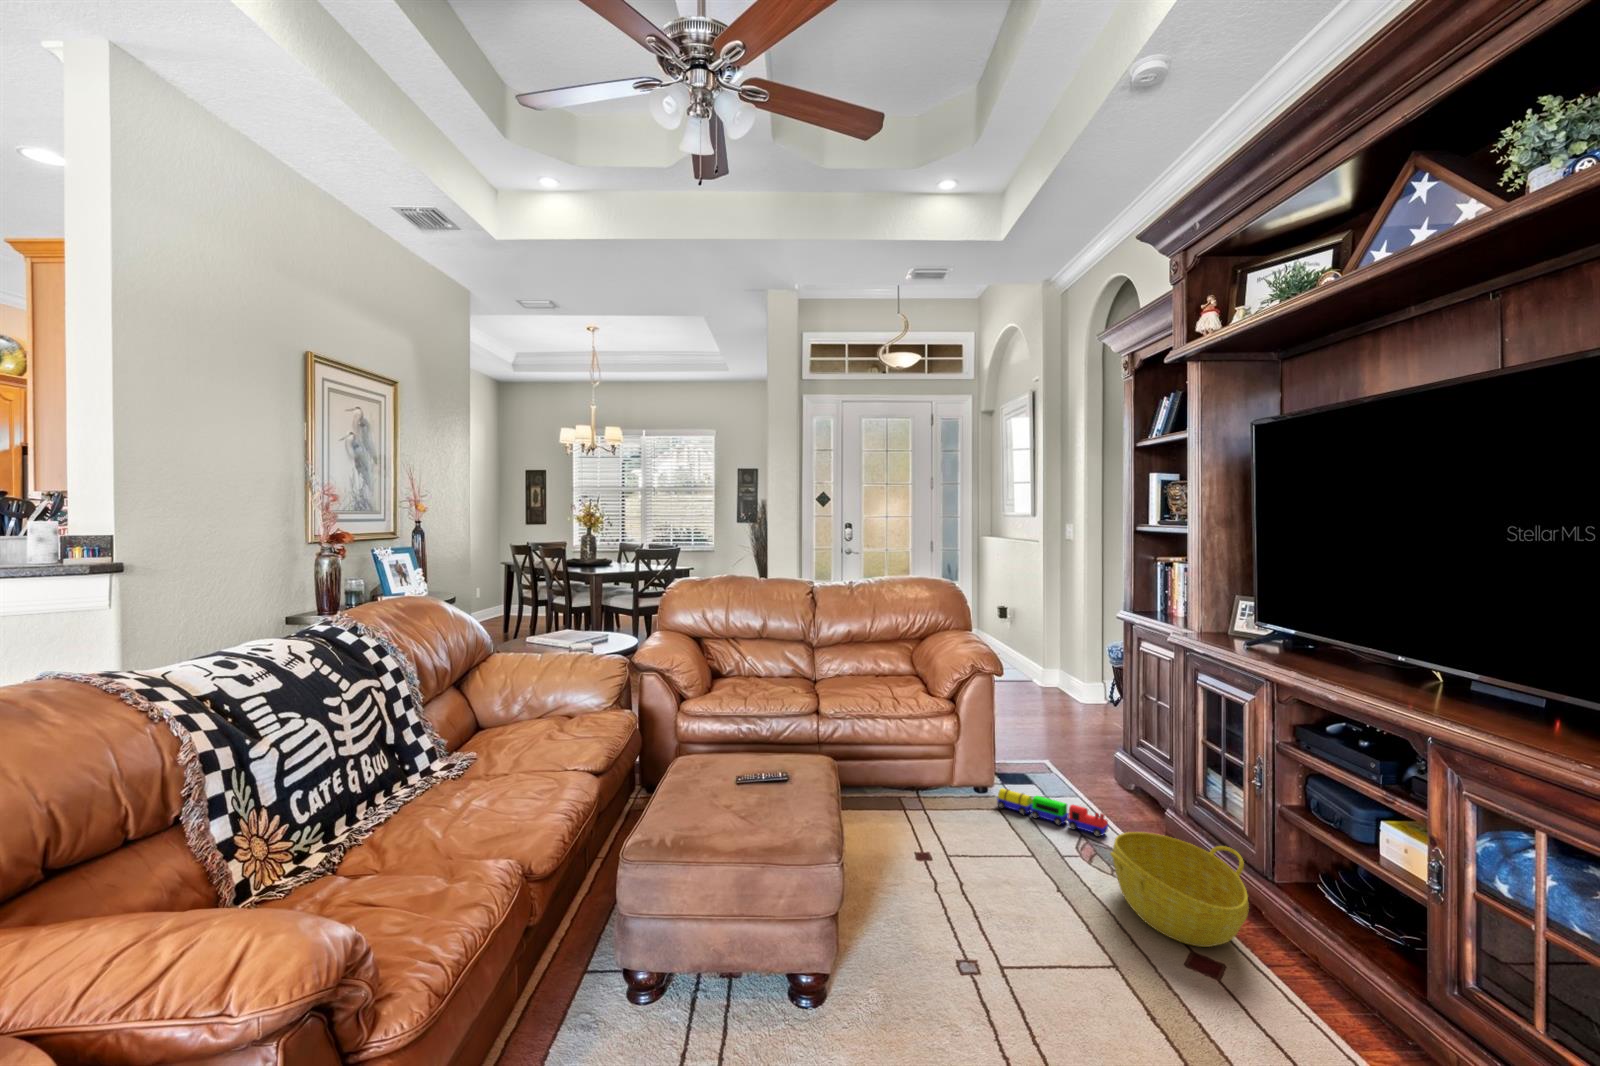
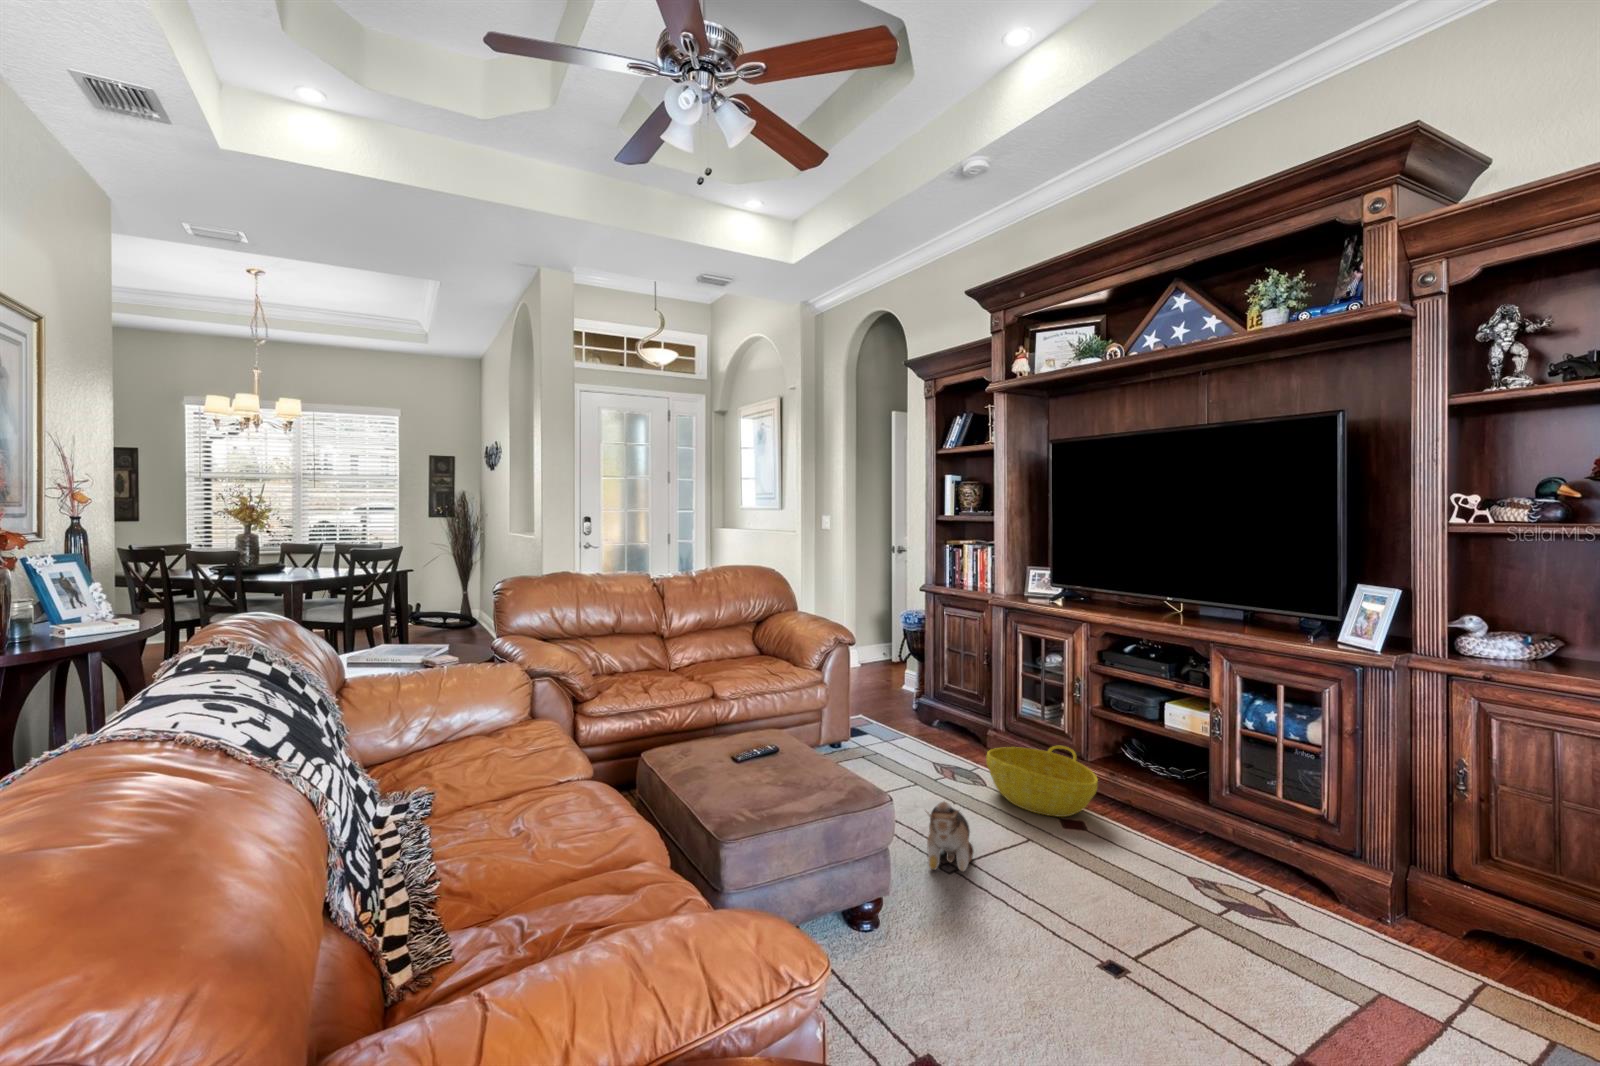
toy train: present [997,788,1108,837] -> none [859,739,950,762]
plush toy: none [910,875,1017,971] -> present [927,802,974,871]

